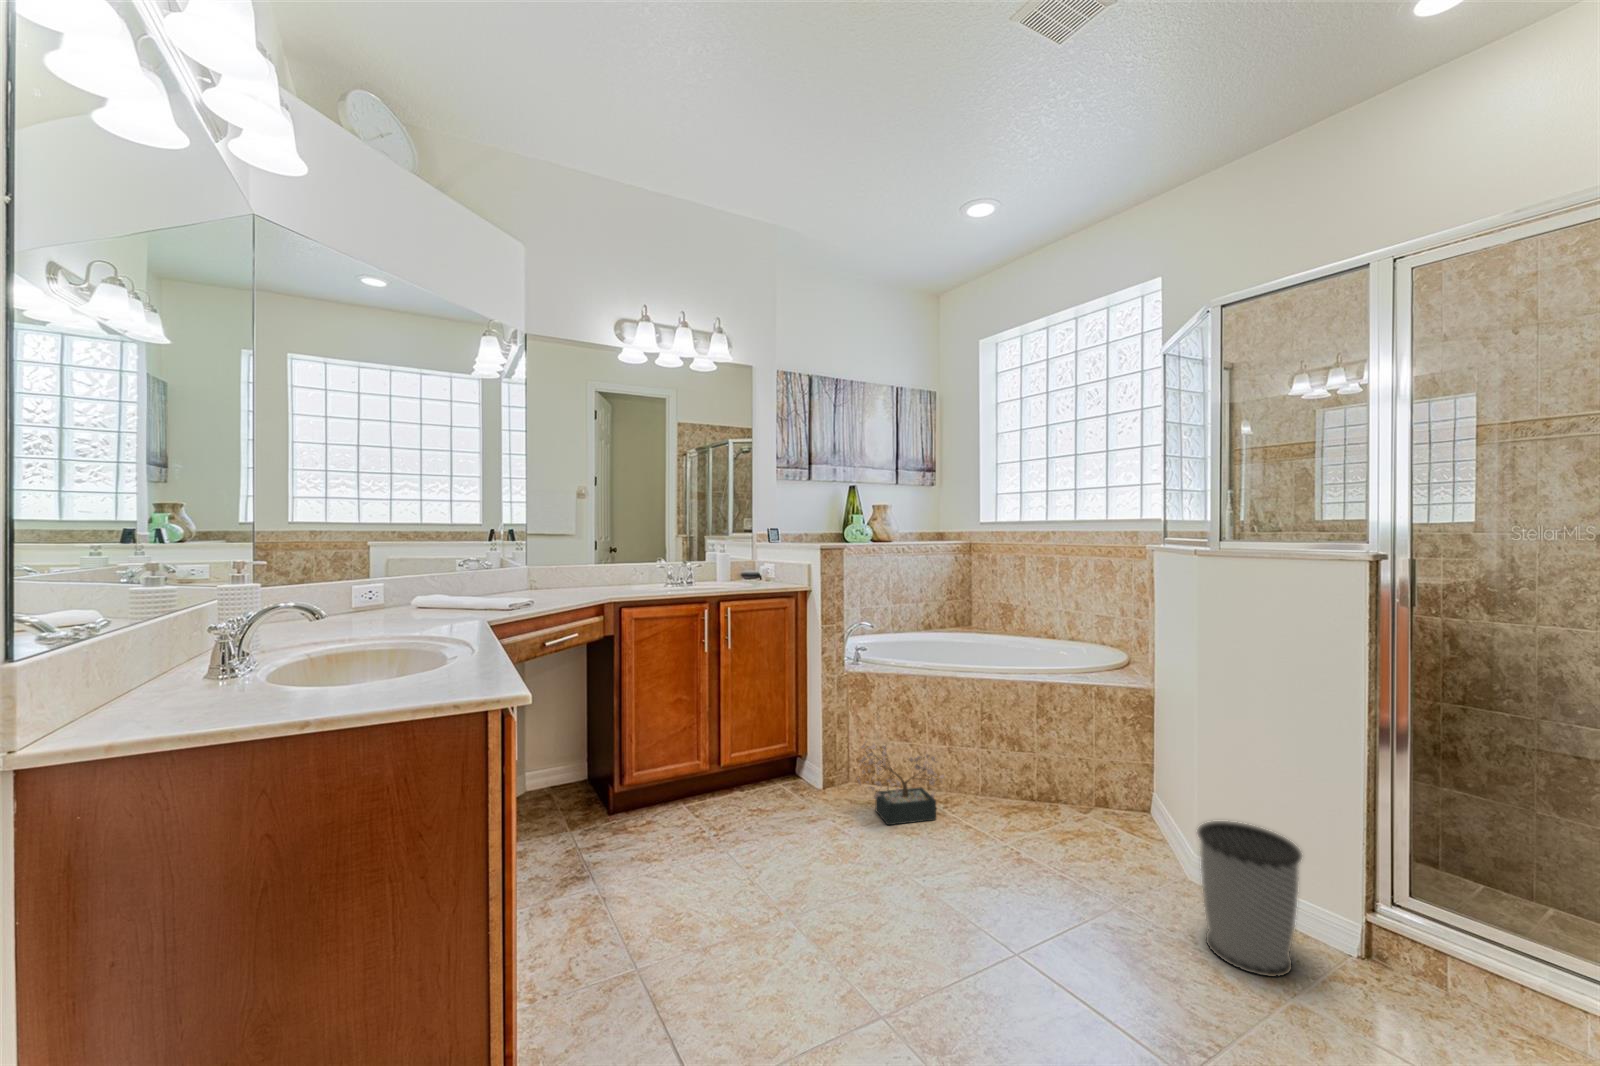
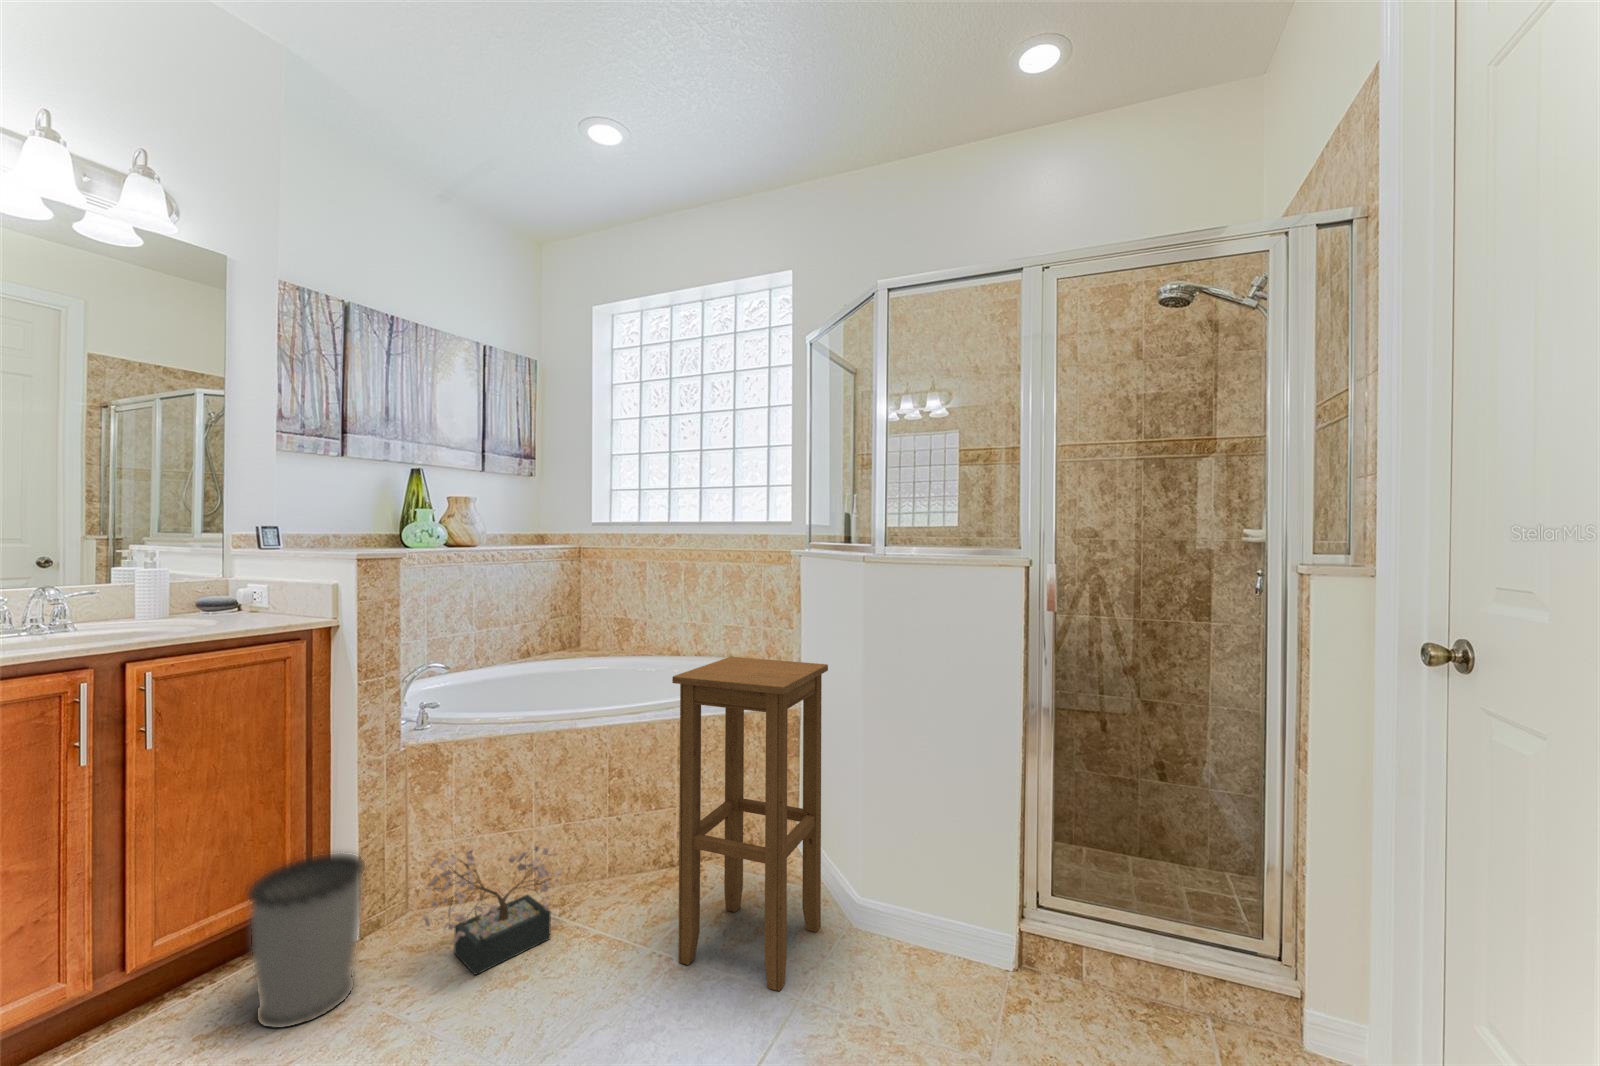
stool: none [1021,633,1166,901] -> present [672,657,828,991]
wastebasket: present [1198,821,1302,977] -> present [248,854,365,1028]

